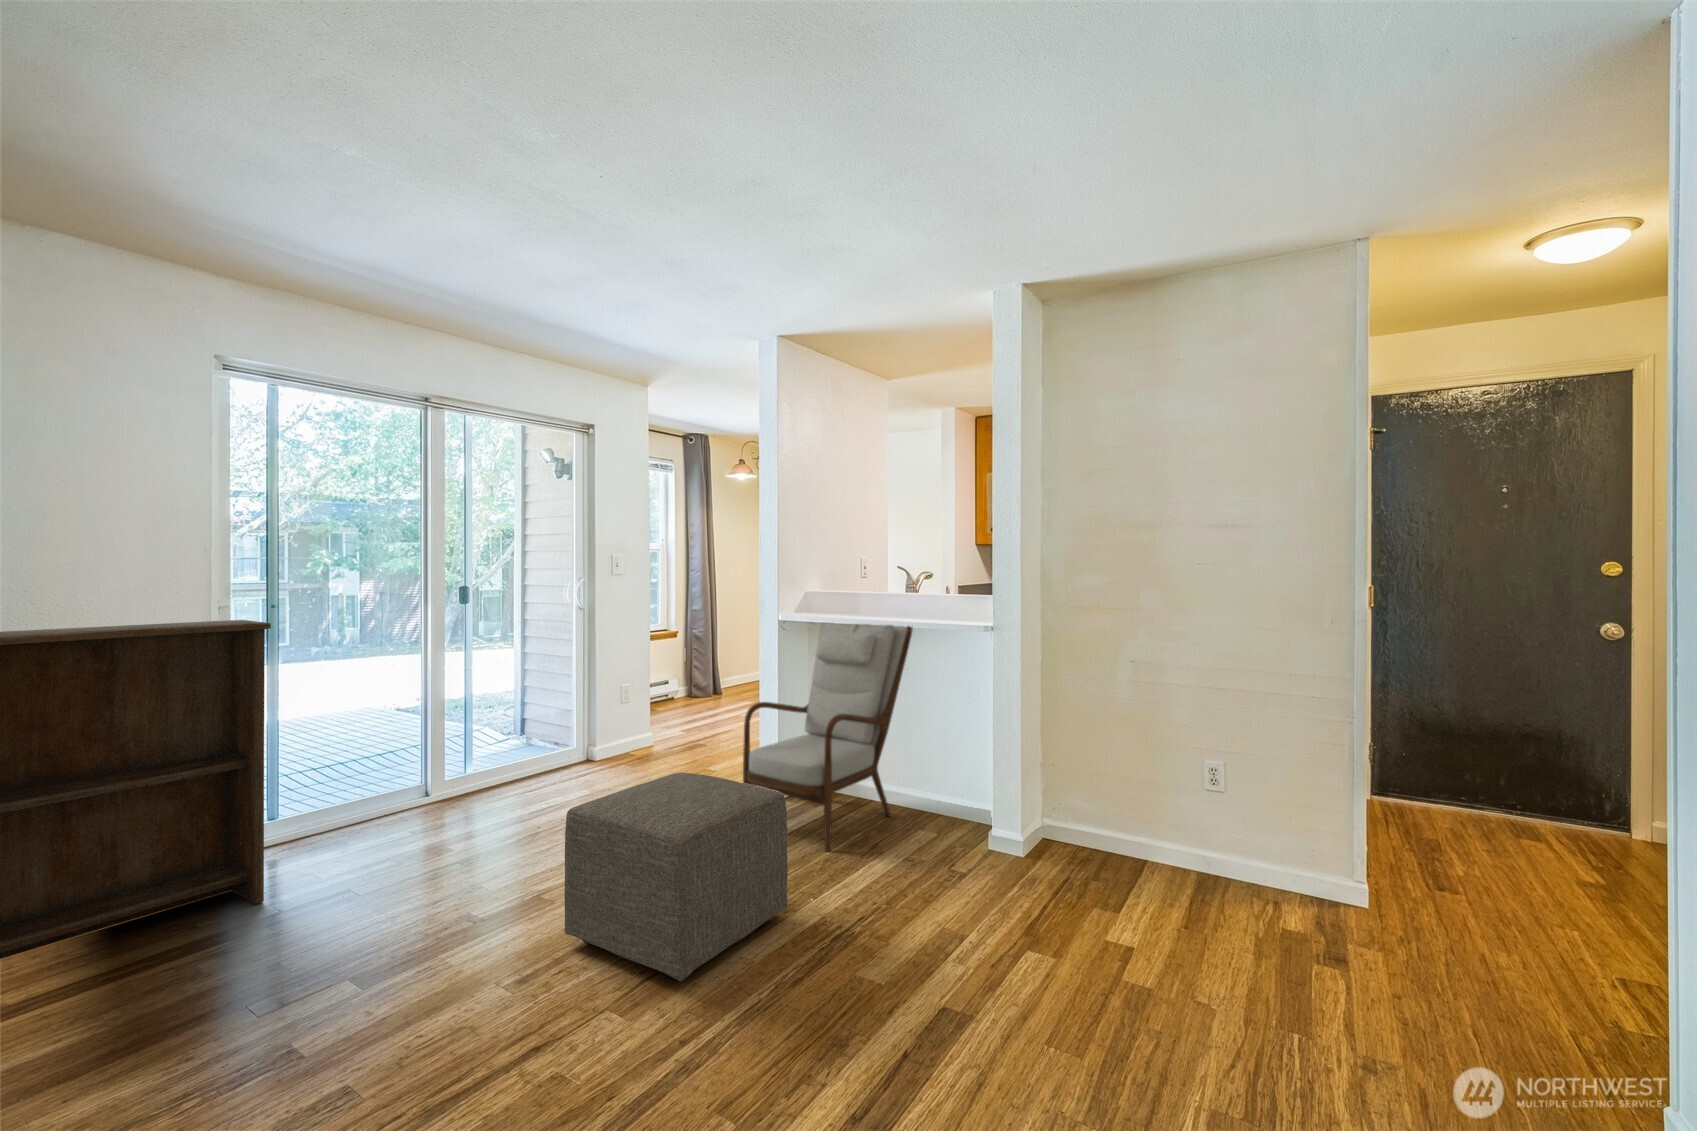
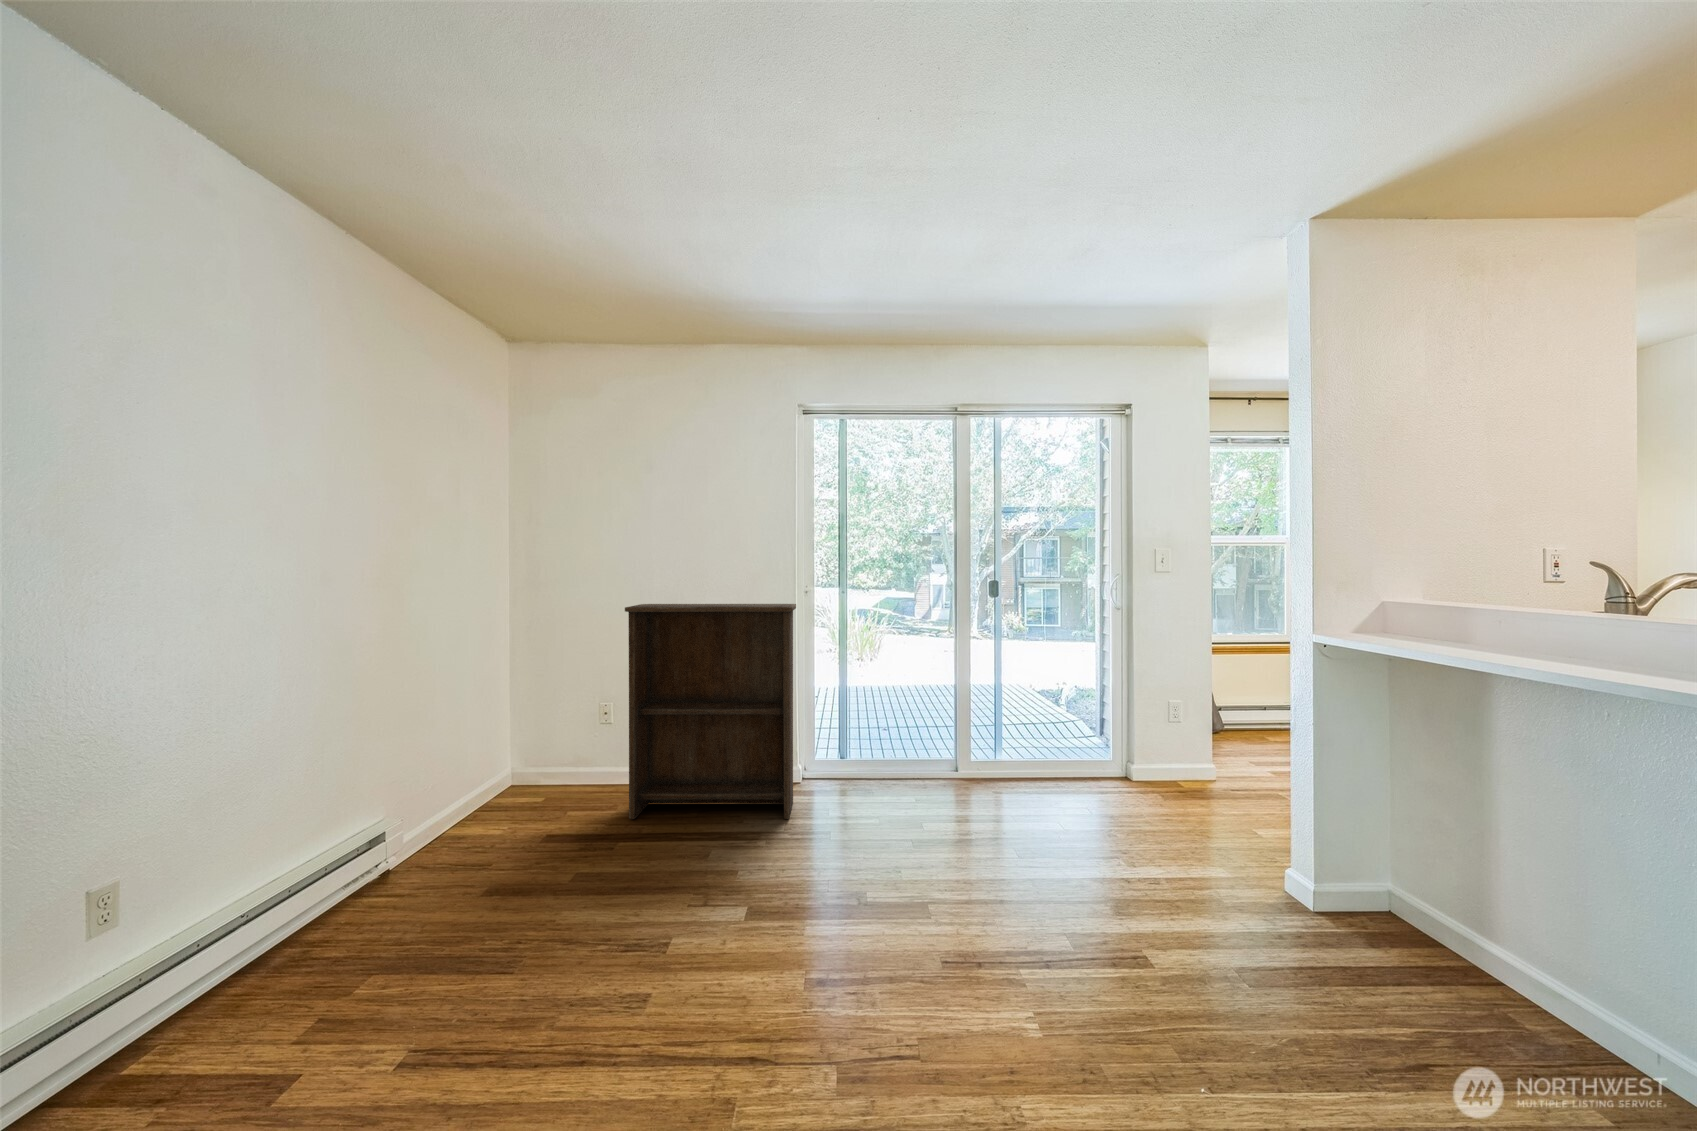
armchair: present [743,623,913,851] -> none [1217,640,1586,1030]
ottoman: present [564,772,788,981] -> none [889,821,1136,1087]

